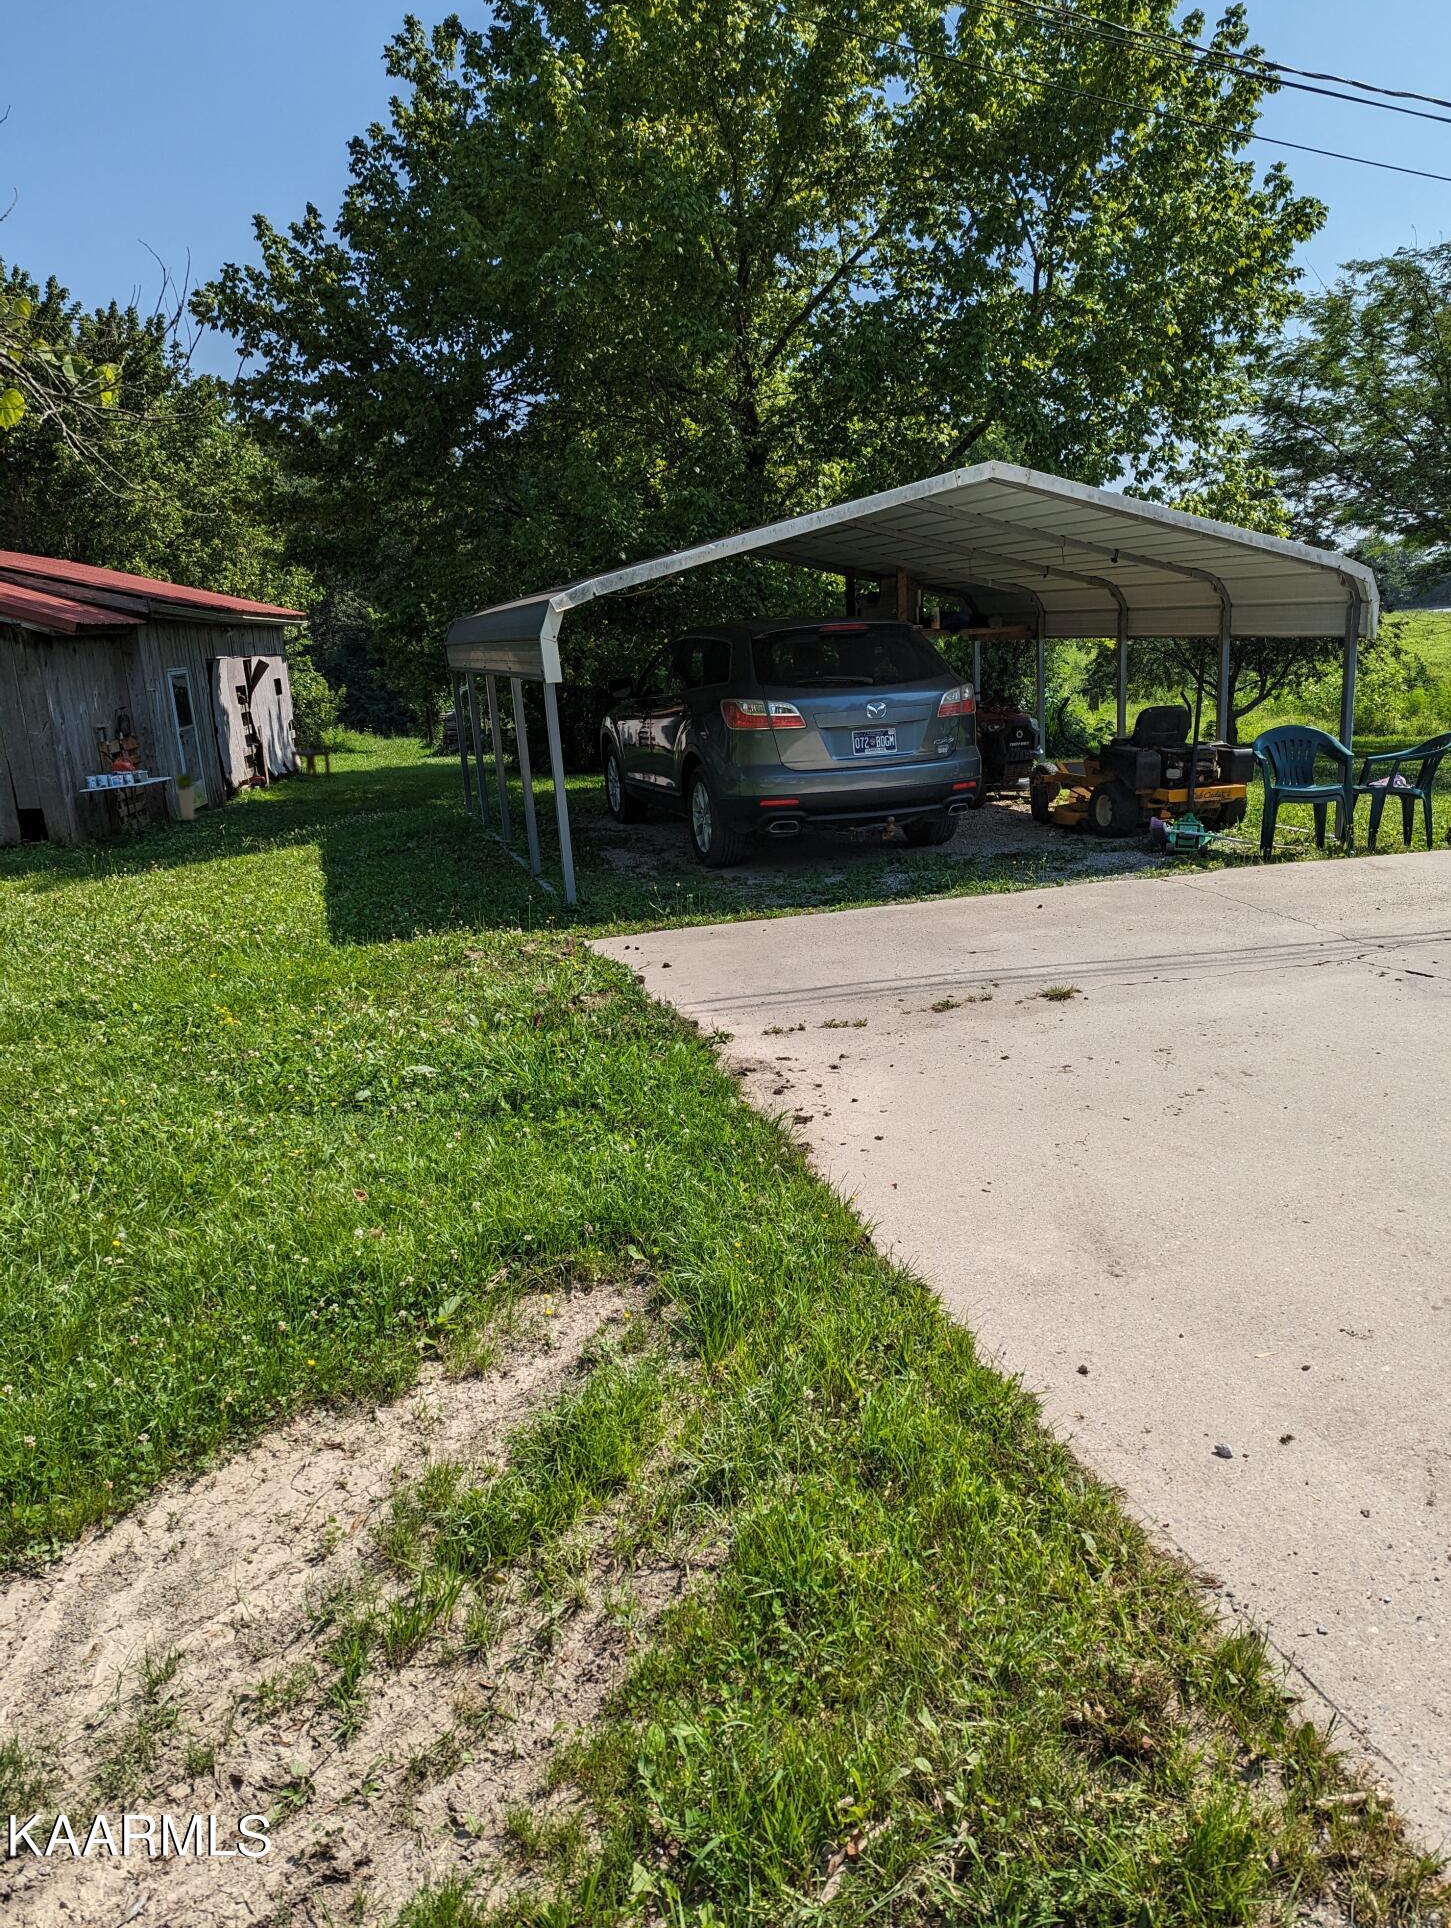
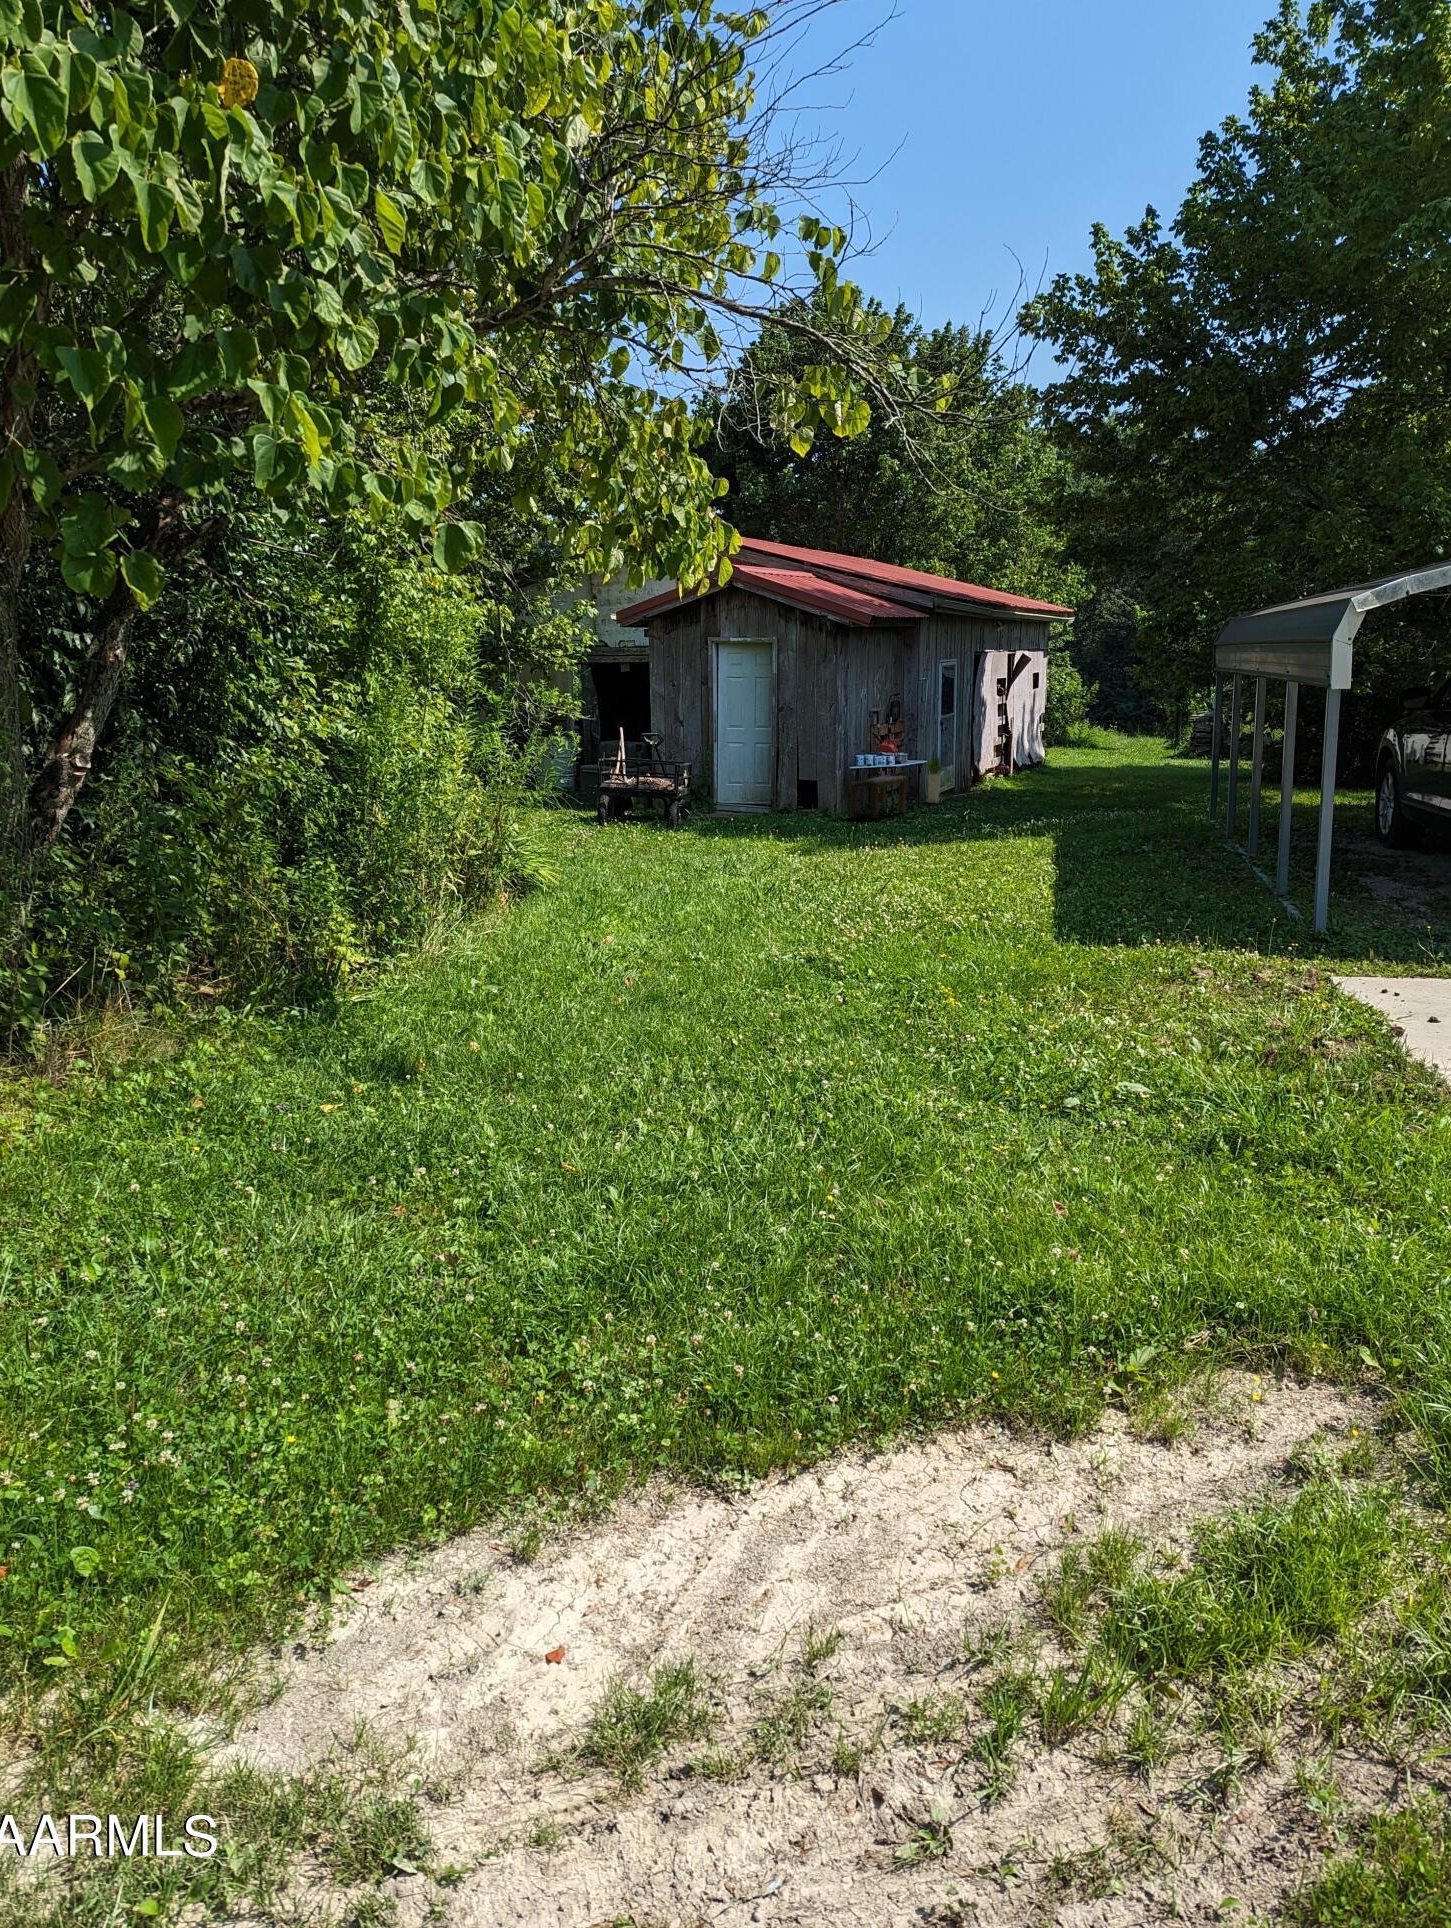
bench: present [290,749,330,778] -> present [850,776,908,819]

